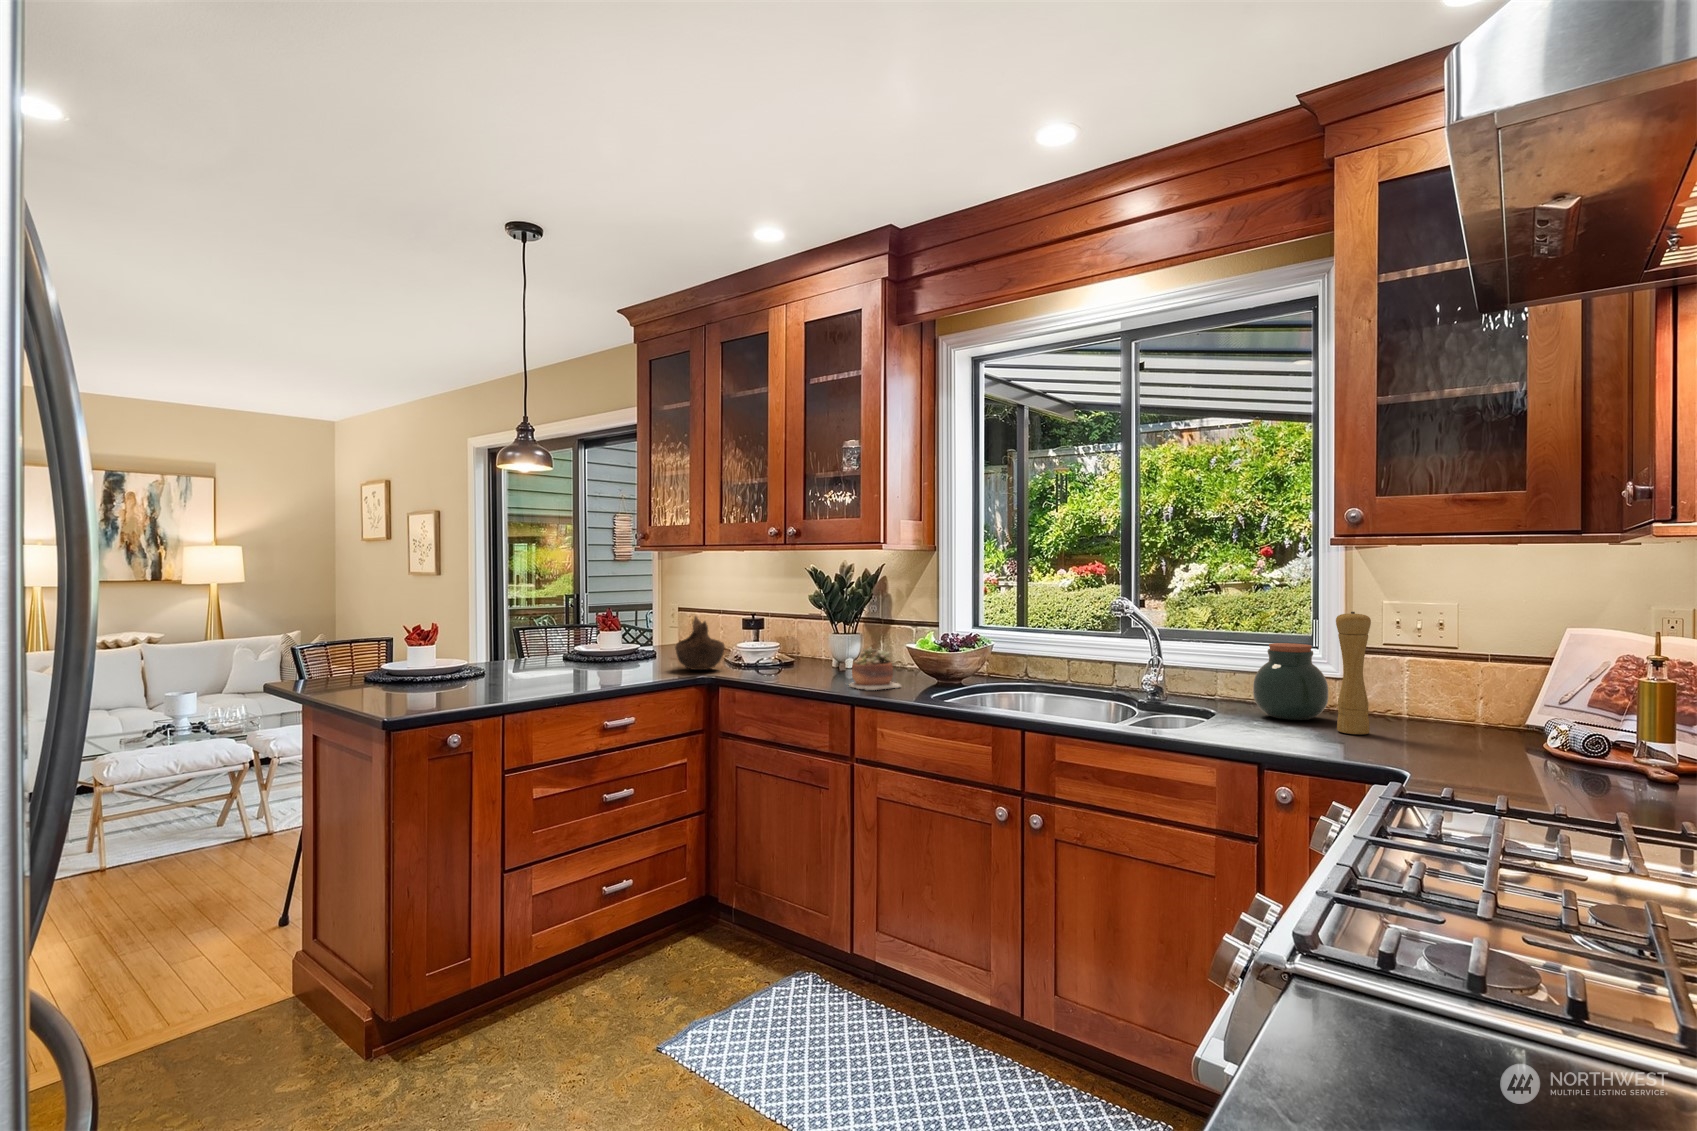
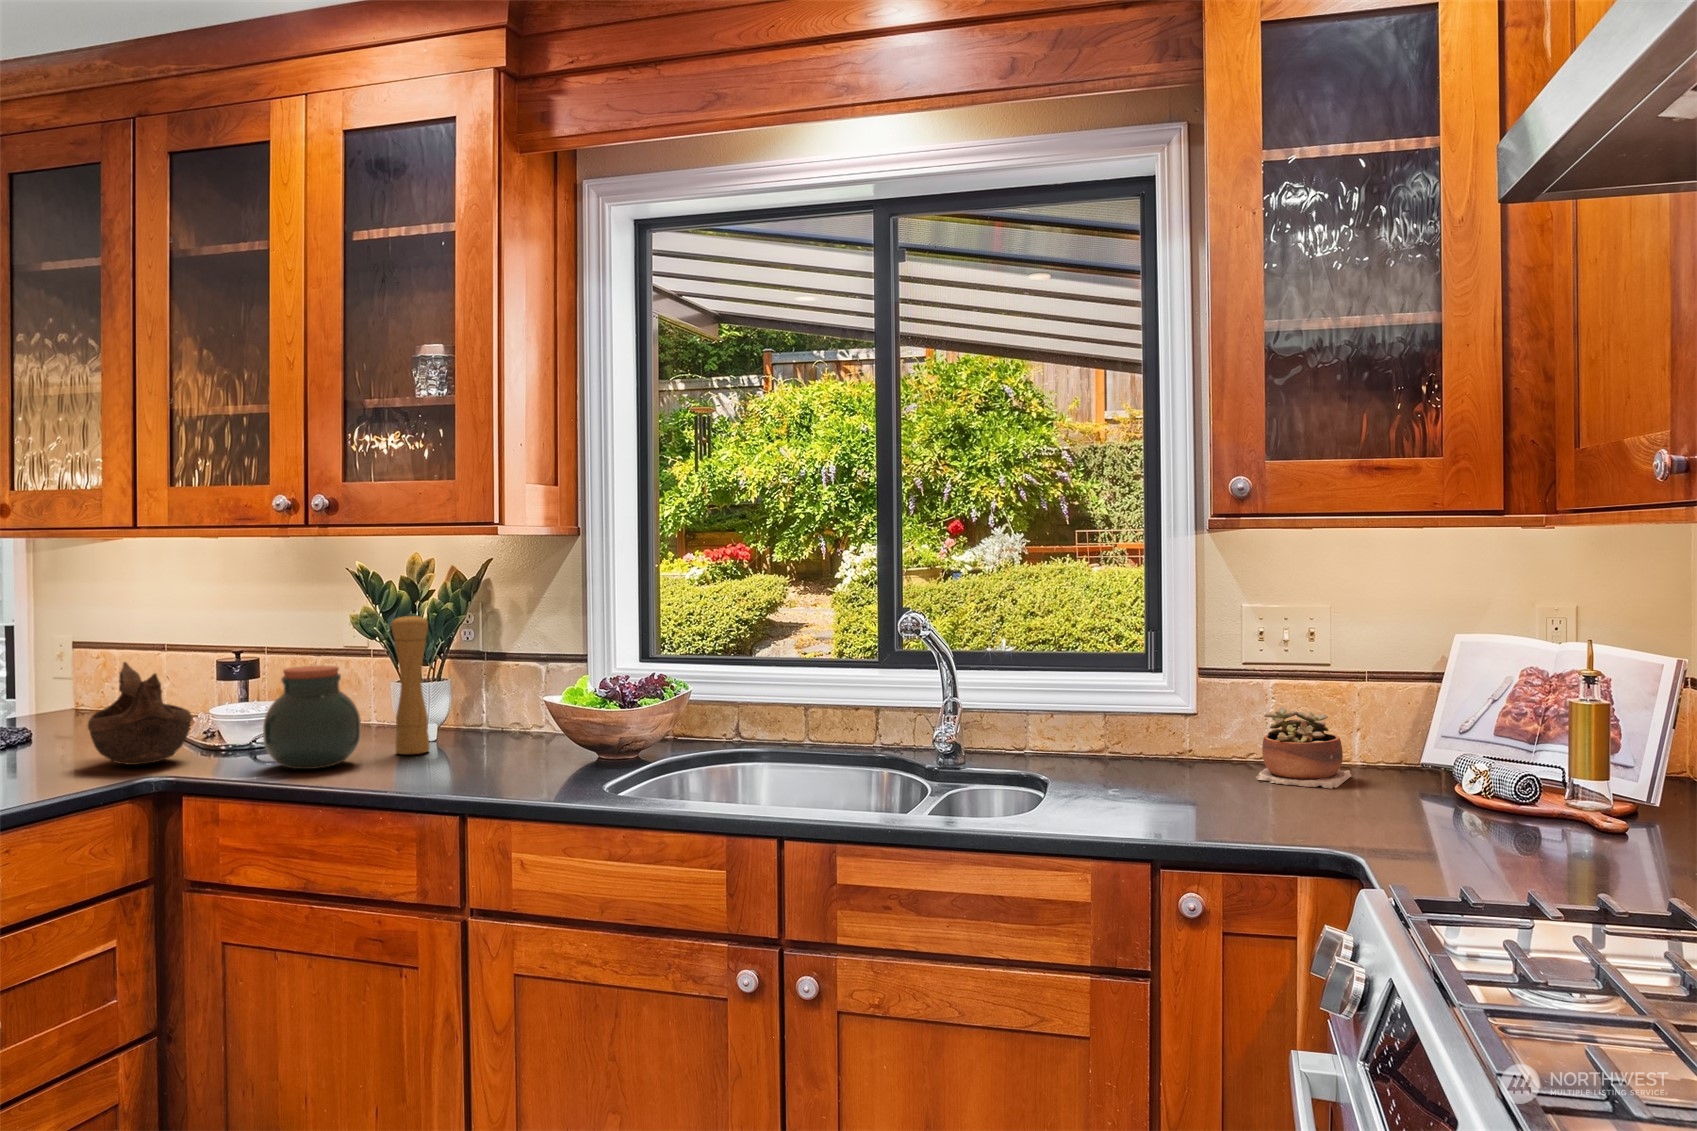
pepper mill: present [1336,612,1371,734] -> present [391,614,429,754]
jar: present [1253,643,1328,720] -> present [263,666,361,769]
succulent plant: present [850,647,901,690] -> present [1256,707,1352,789]

